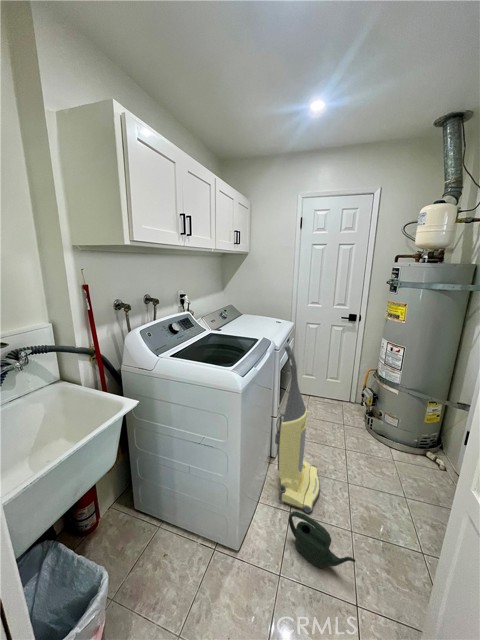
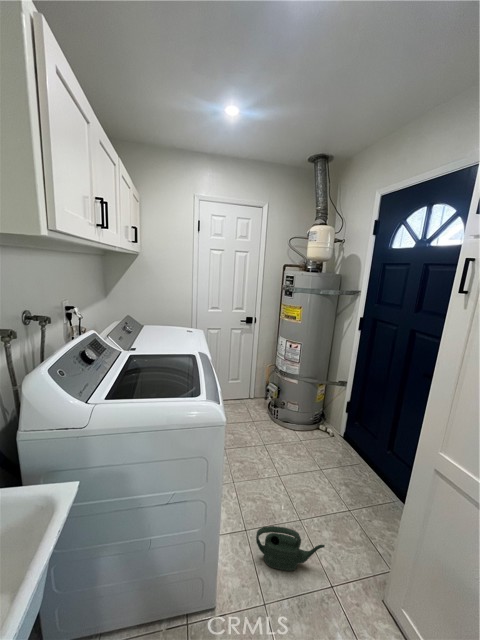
vacuum cleaner: present [275,345,320,513] -> none [218,356,265,524]

